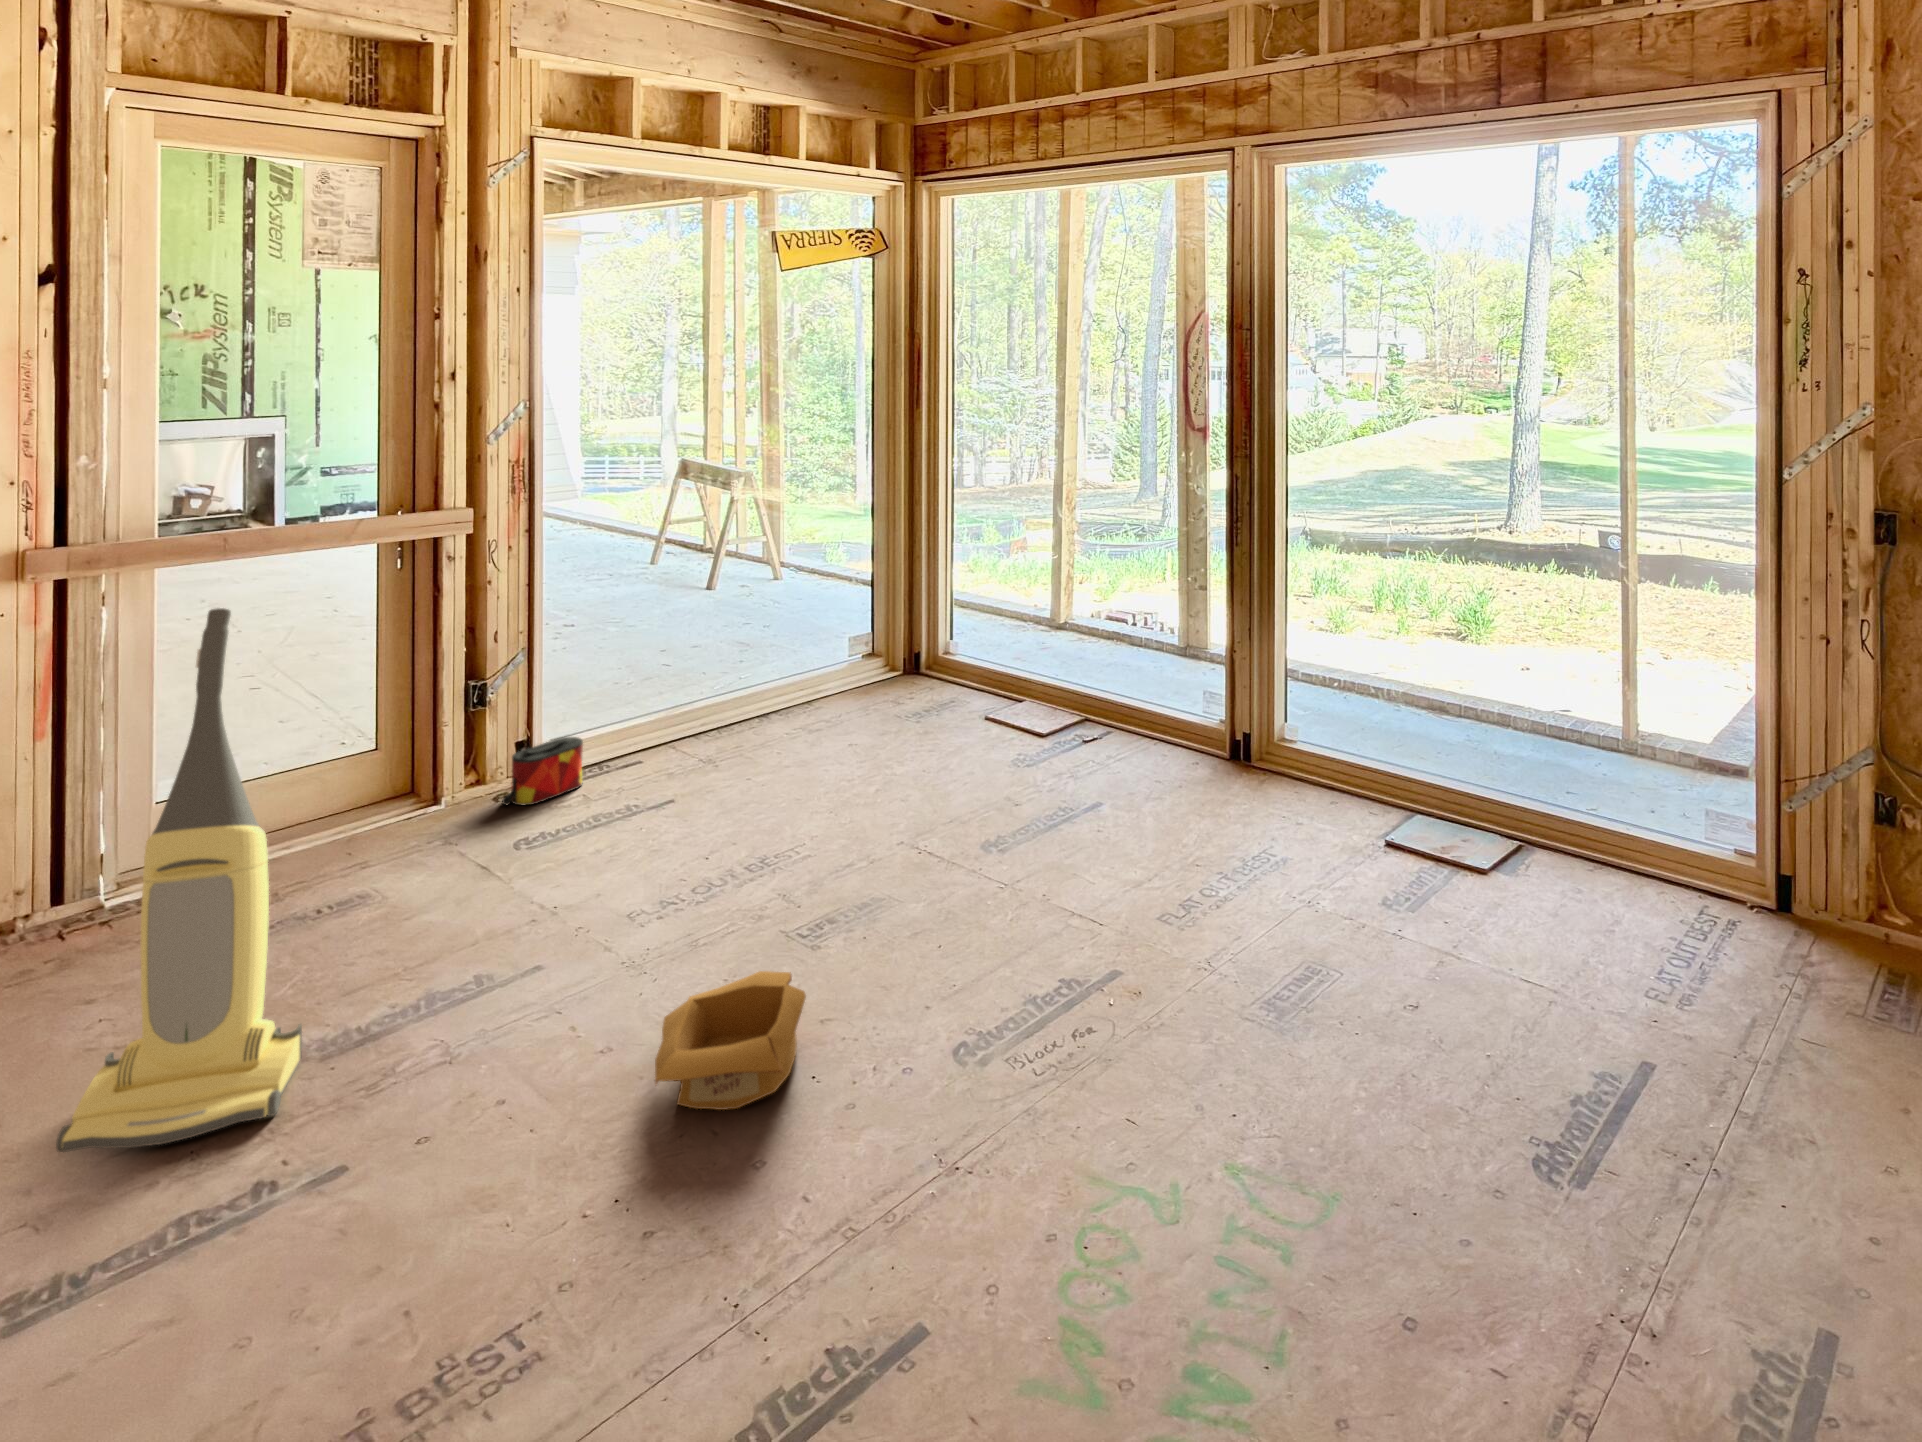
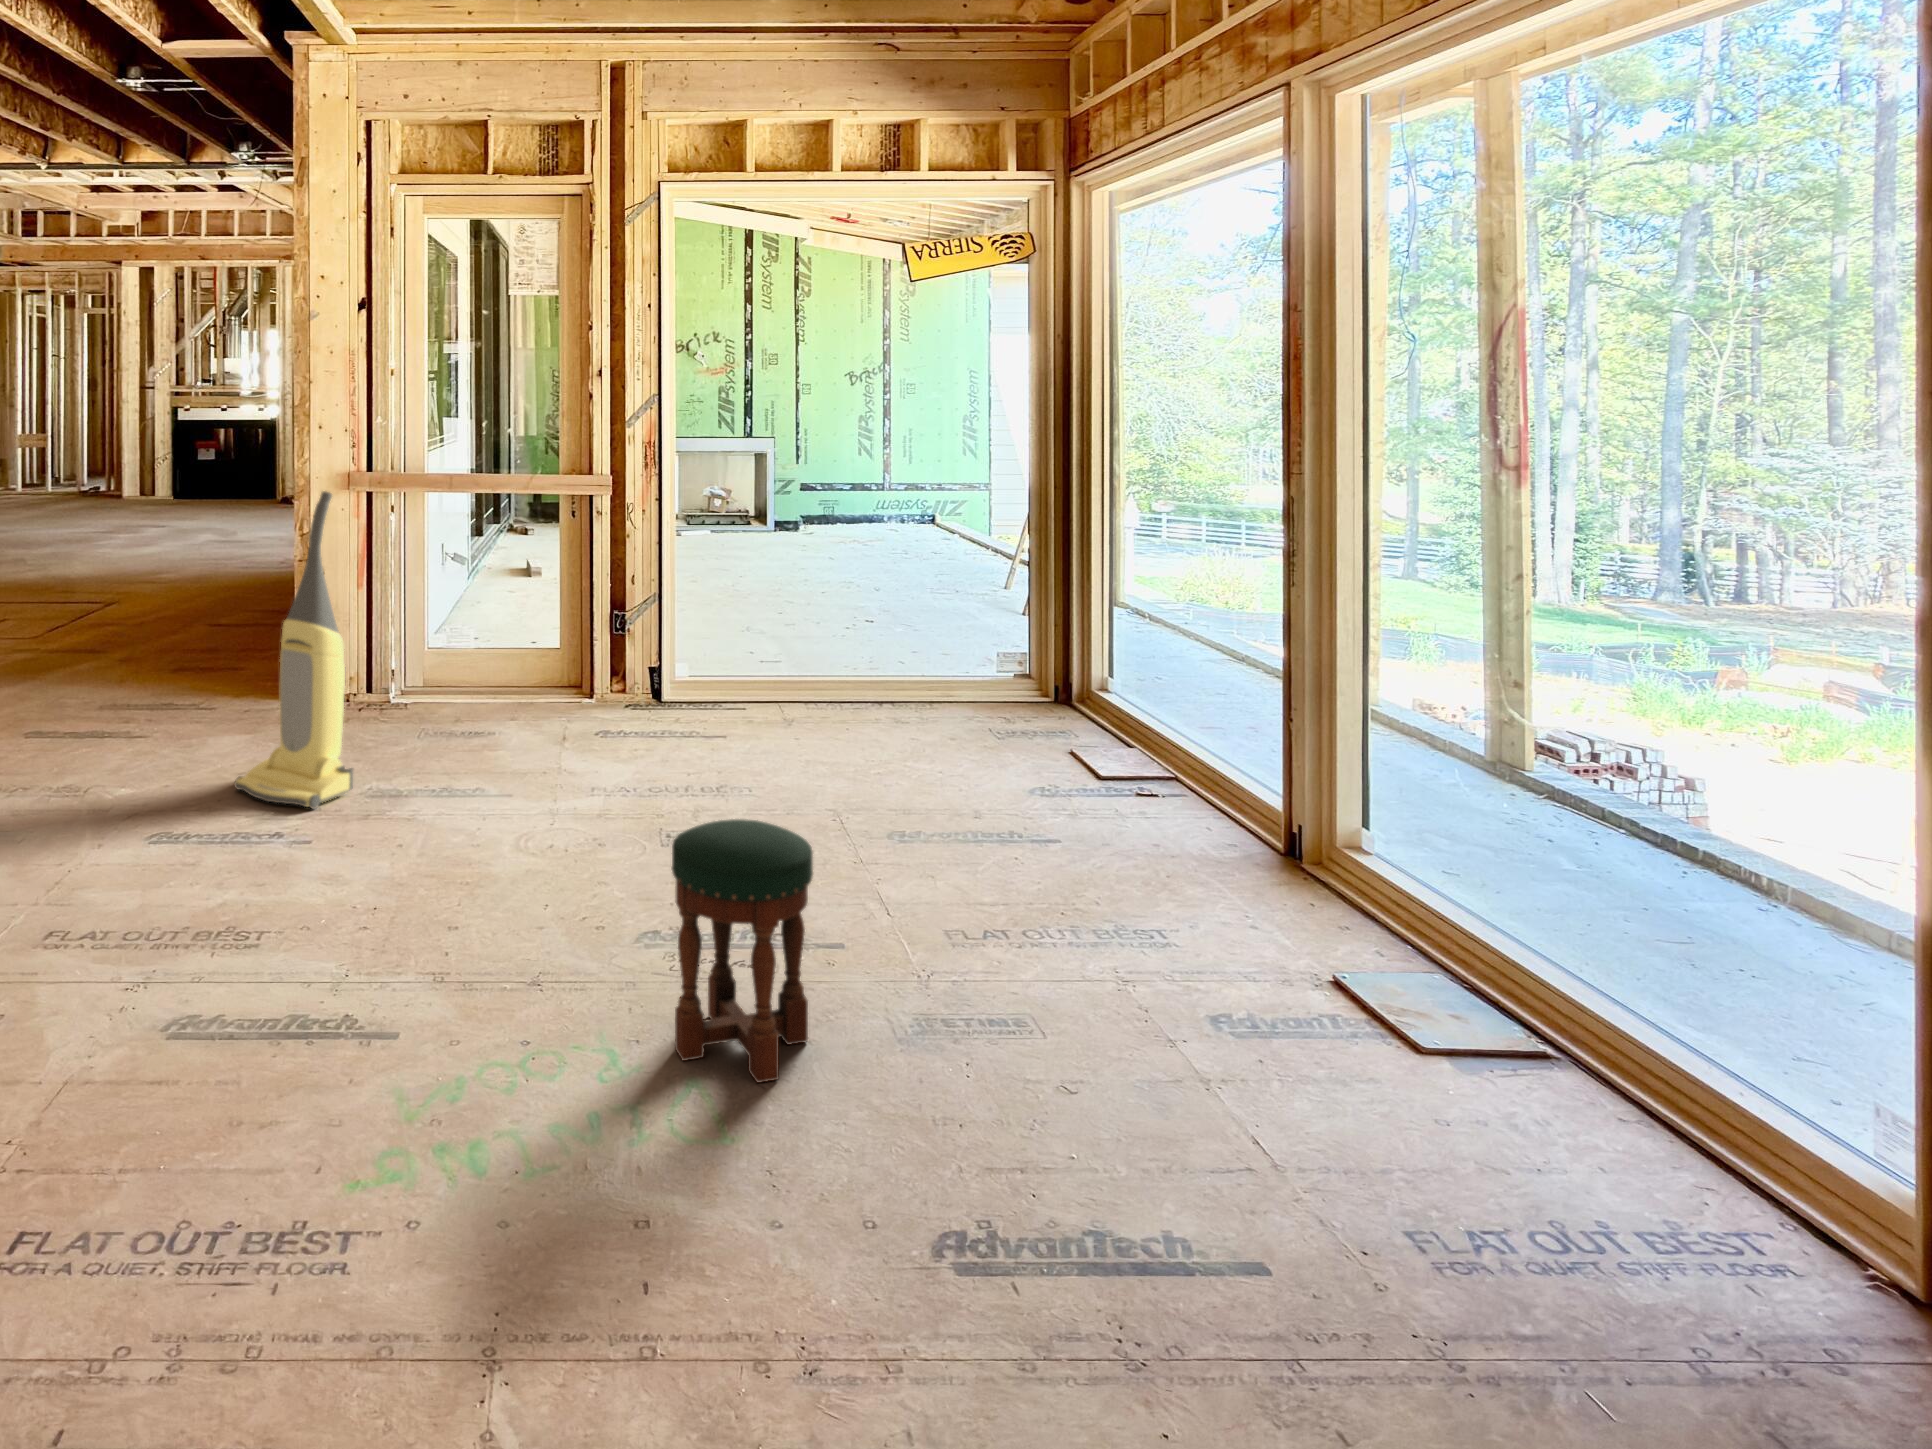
bag: present [502,737,583,805] -> none [620,670,689,715]
stool: none [1130,877,1273,1156] -> present [672,819,813,1083]
cardboard box: present [655,971,806,1110] -> none [435,823,577,900]

